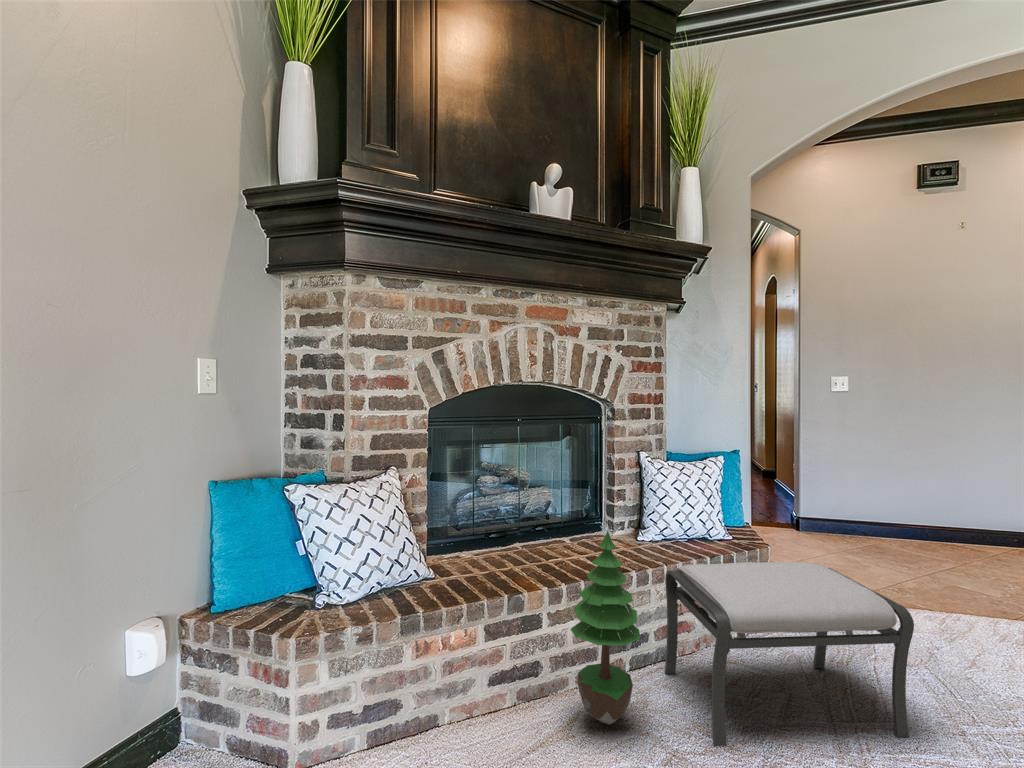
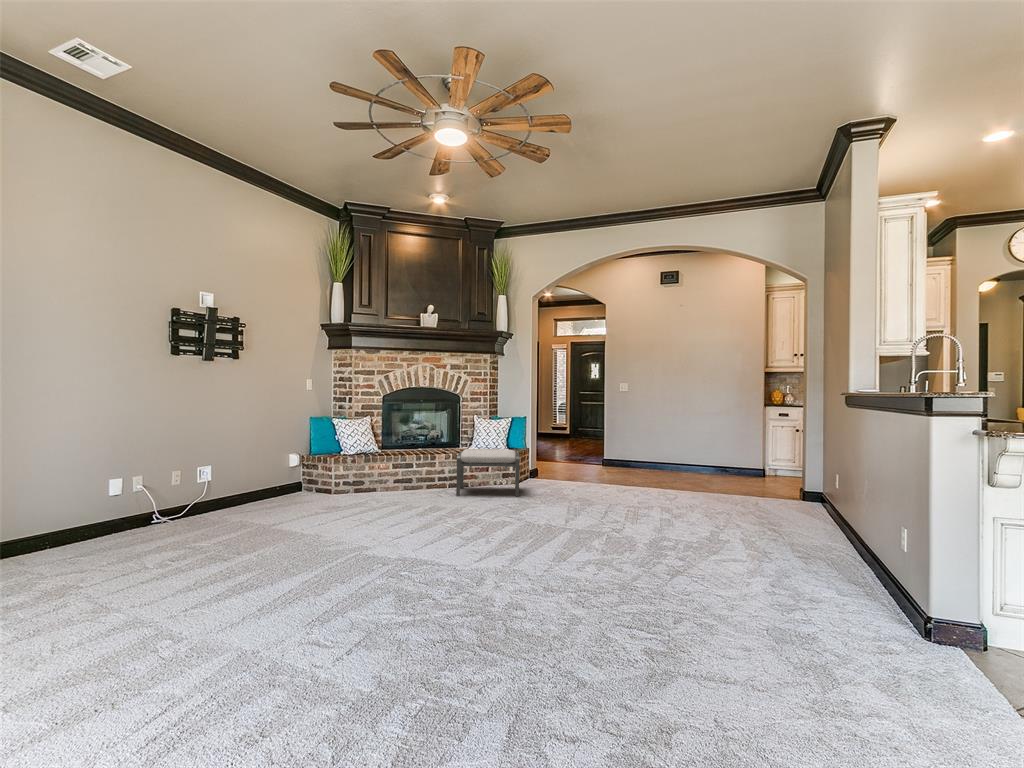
potted tree: present [570,531,640,725] -> none [417,432,439,493]

